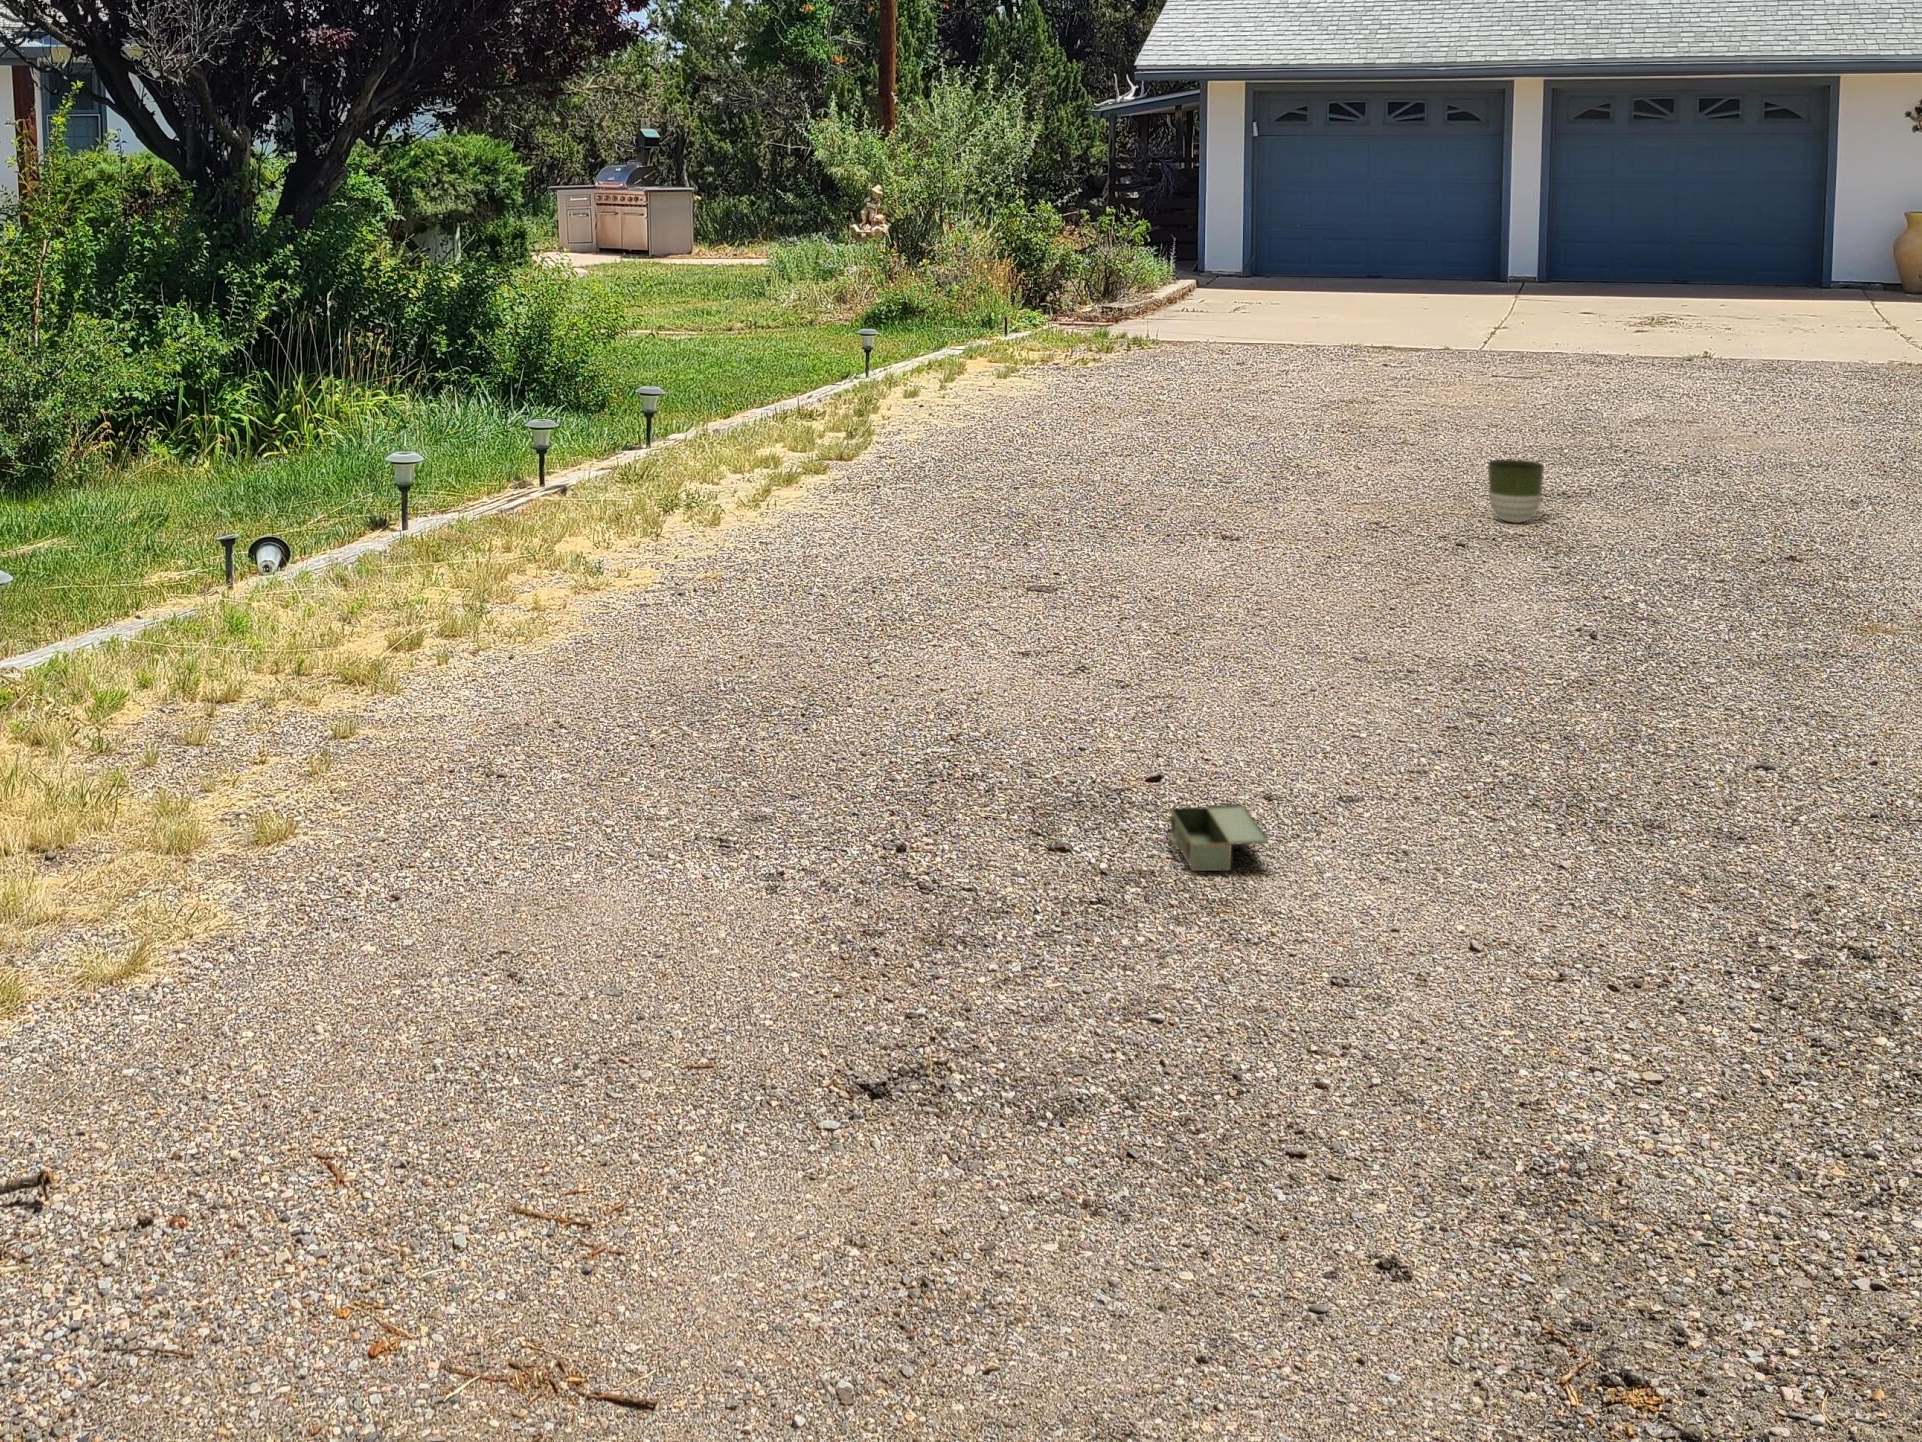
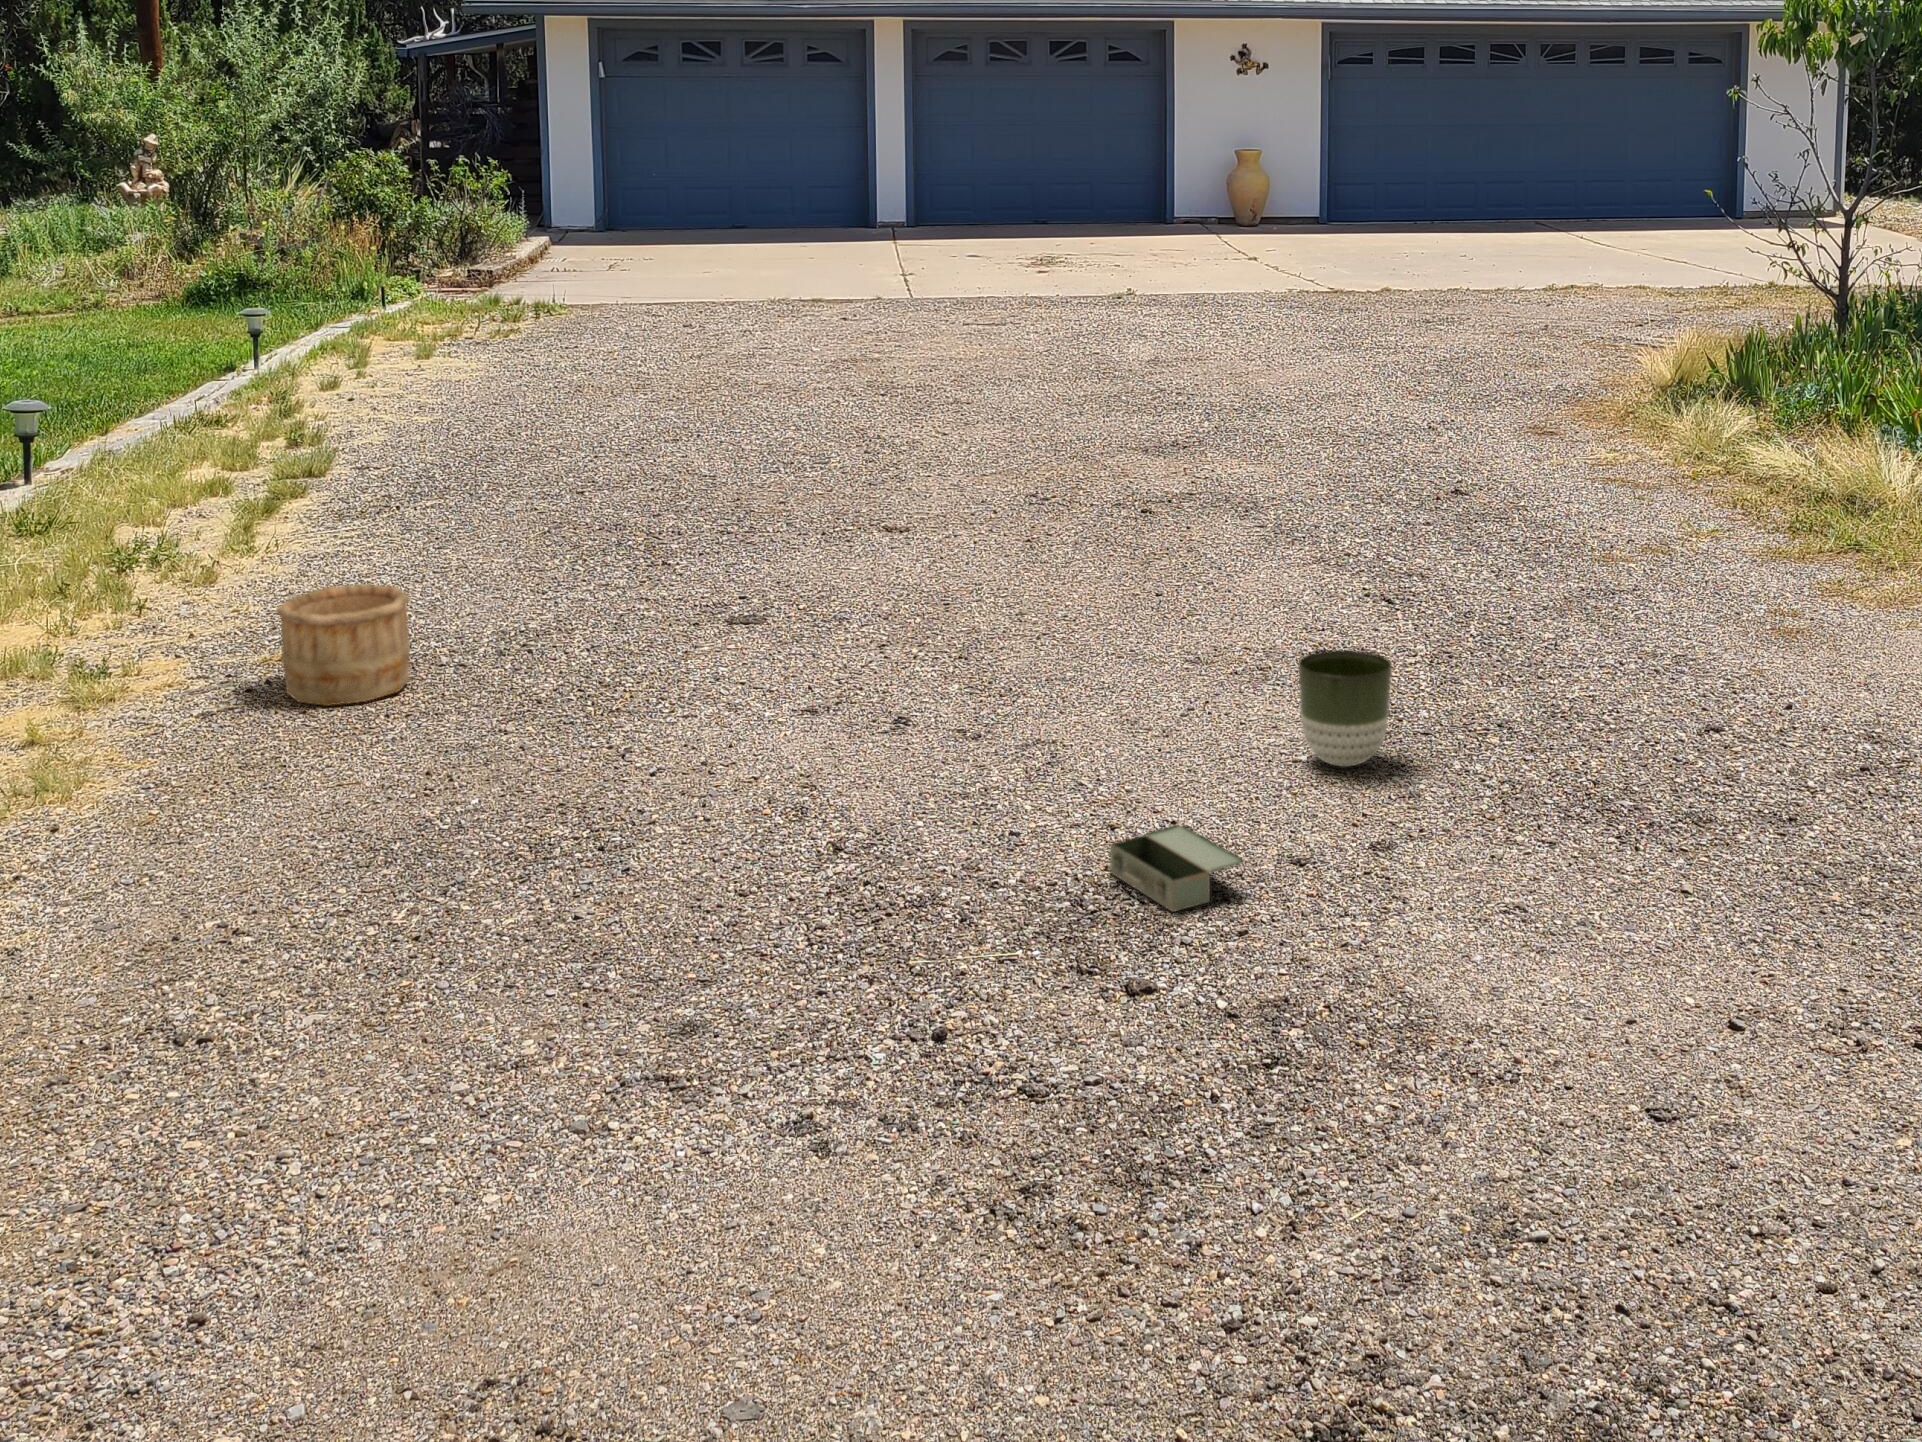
planter: present [1488,459,1544,523] -> present [1298,650,1392,767]
wooden bucket: none [693,533,786,623] -> present [276,584,410,706]

